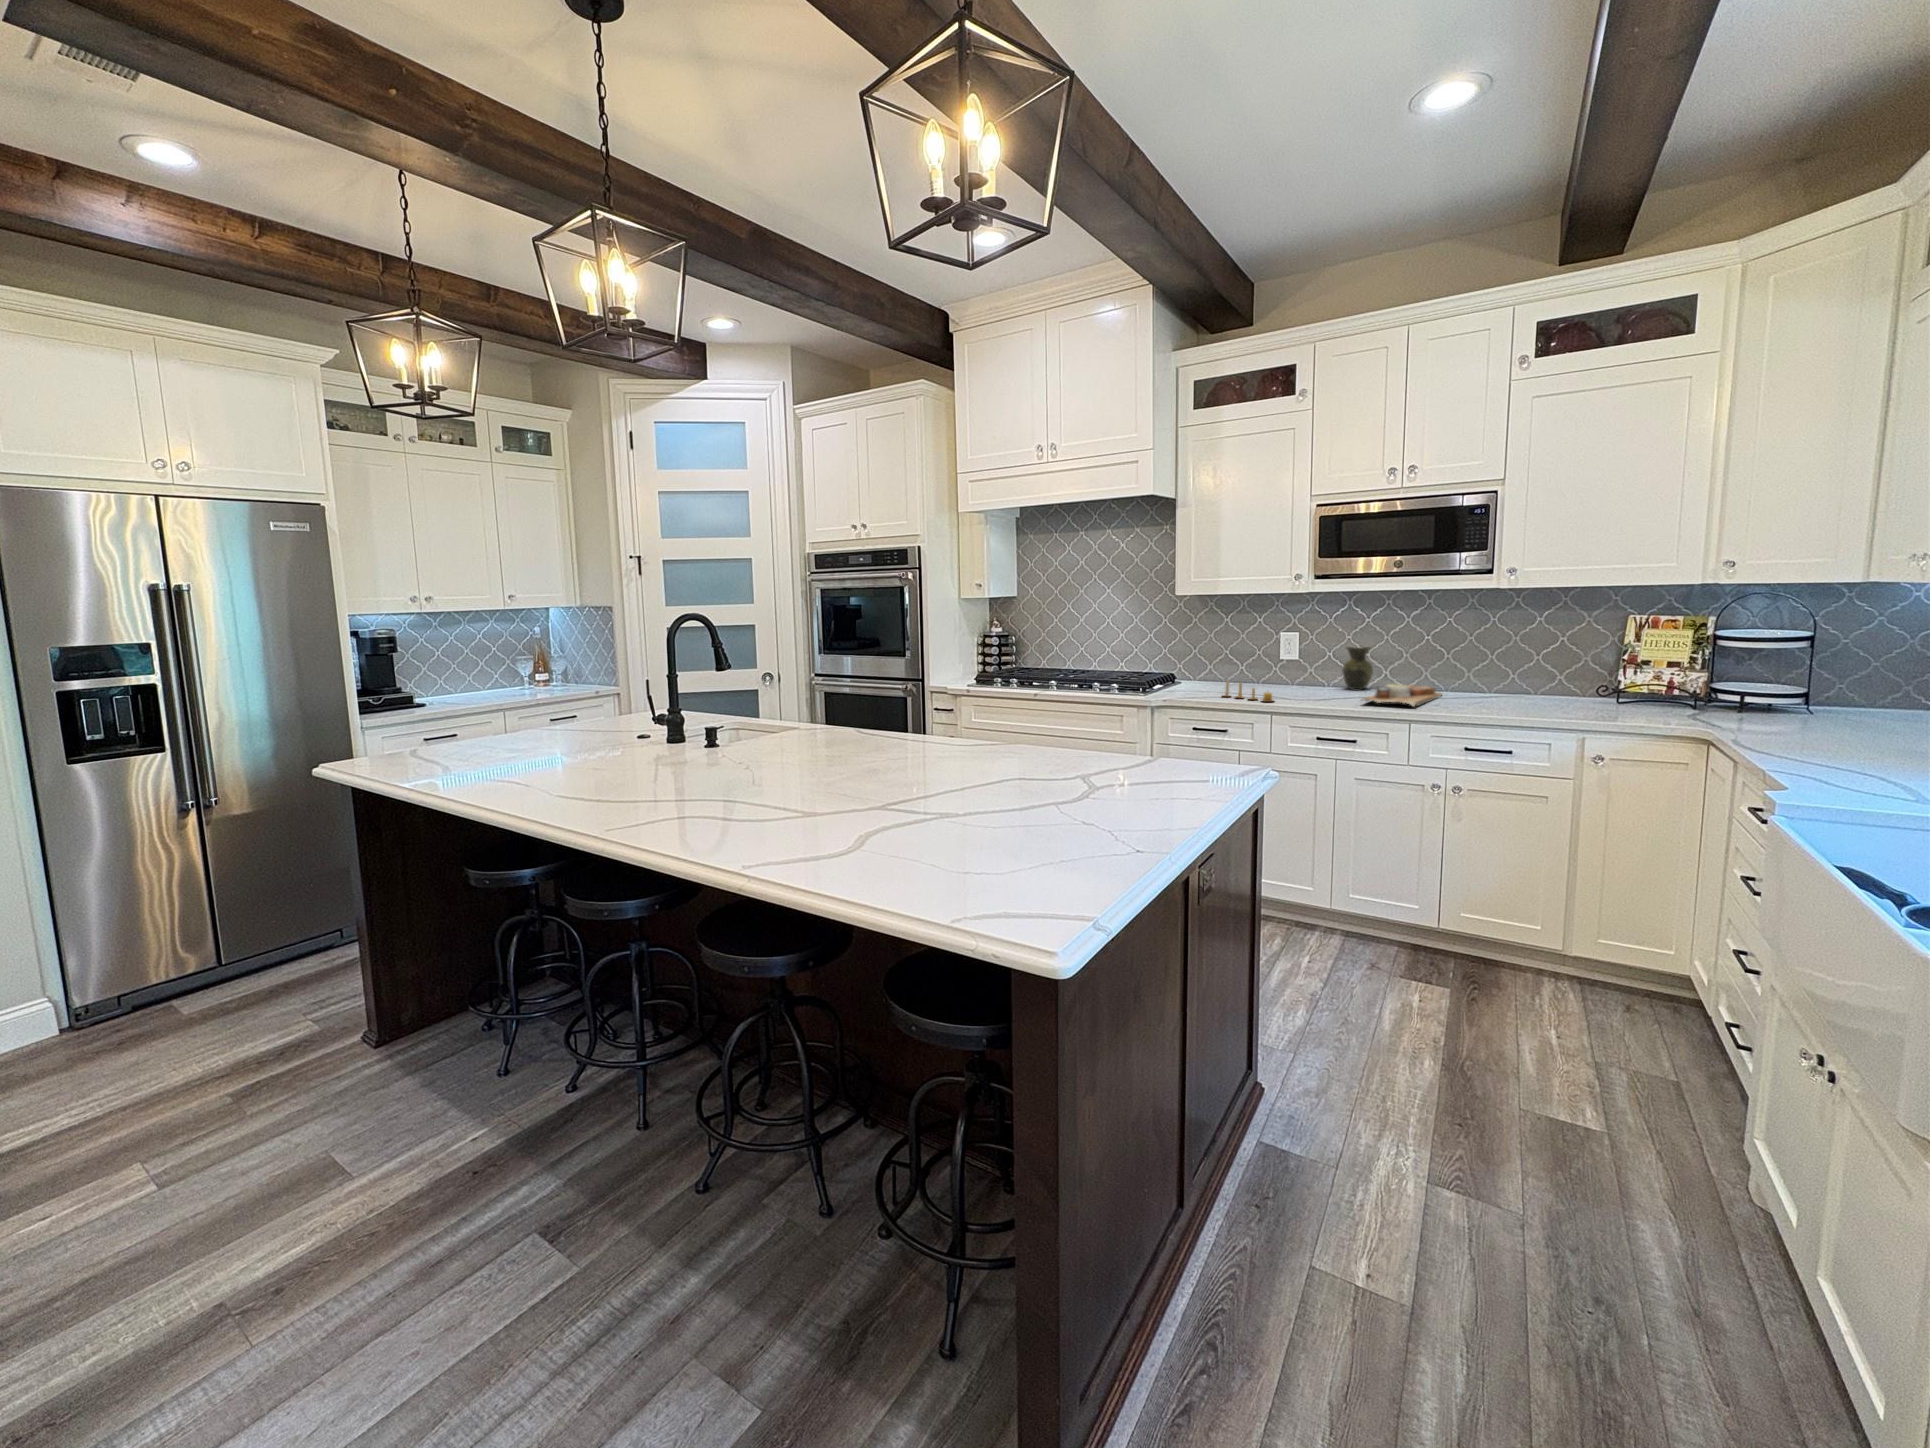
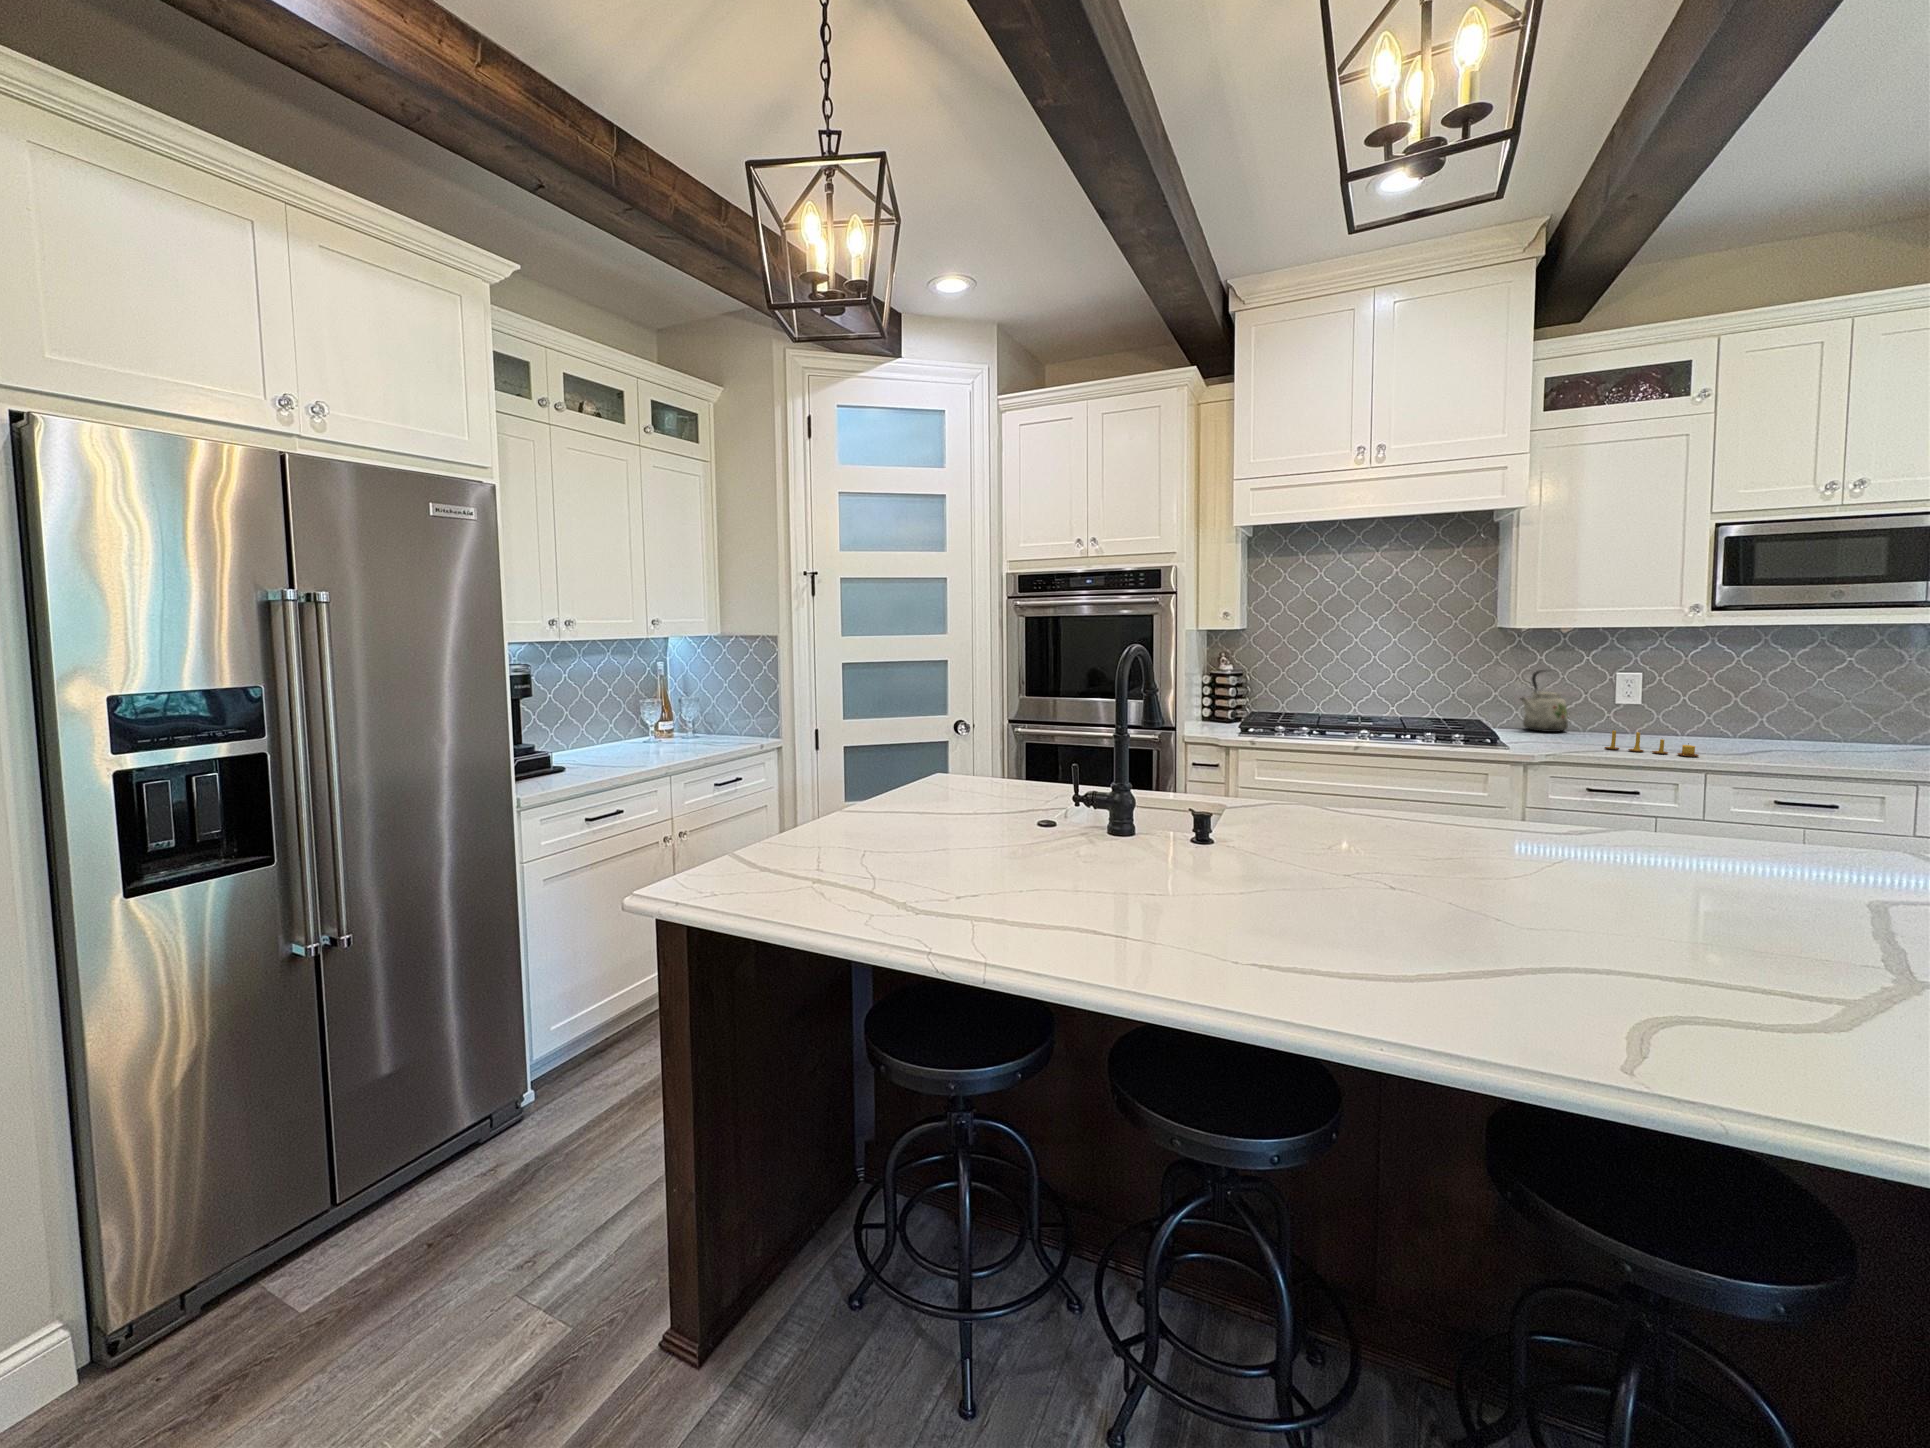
kettle: none [1200,630,1244,684] -> present [1520,670,1568,732]
vase: present [1342,647,1373,689] -> none [1707,690,1751,738]
cutting board: present [1363,684,1442,707] -> none [1790,734,1906,764]

